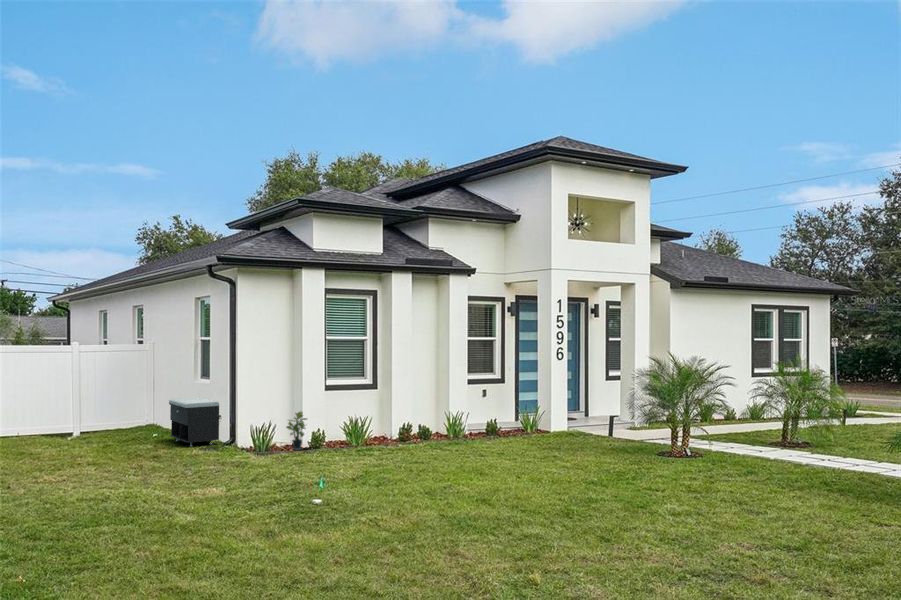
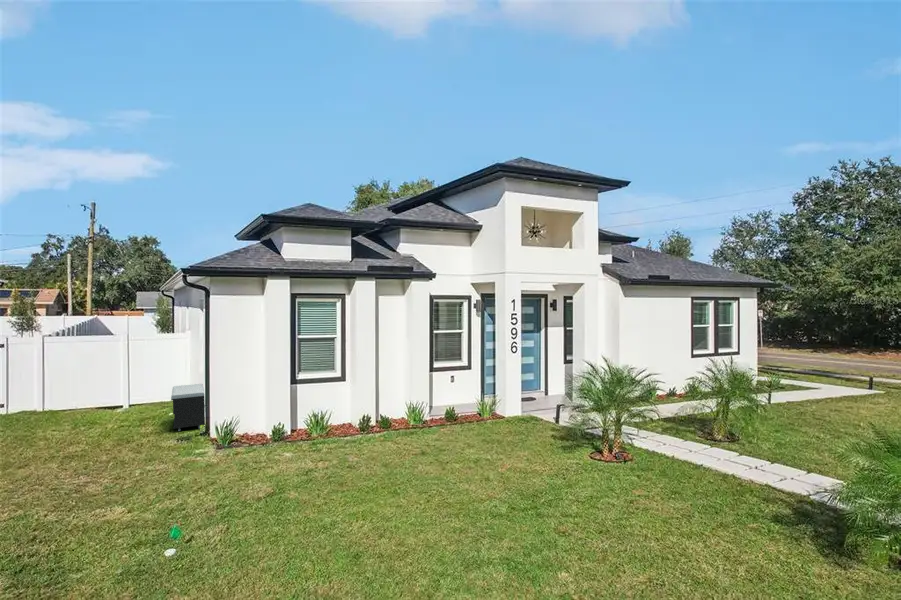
potted plant: present [286,411,307,450] -> none [249,405,269,441]

